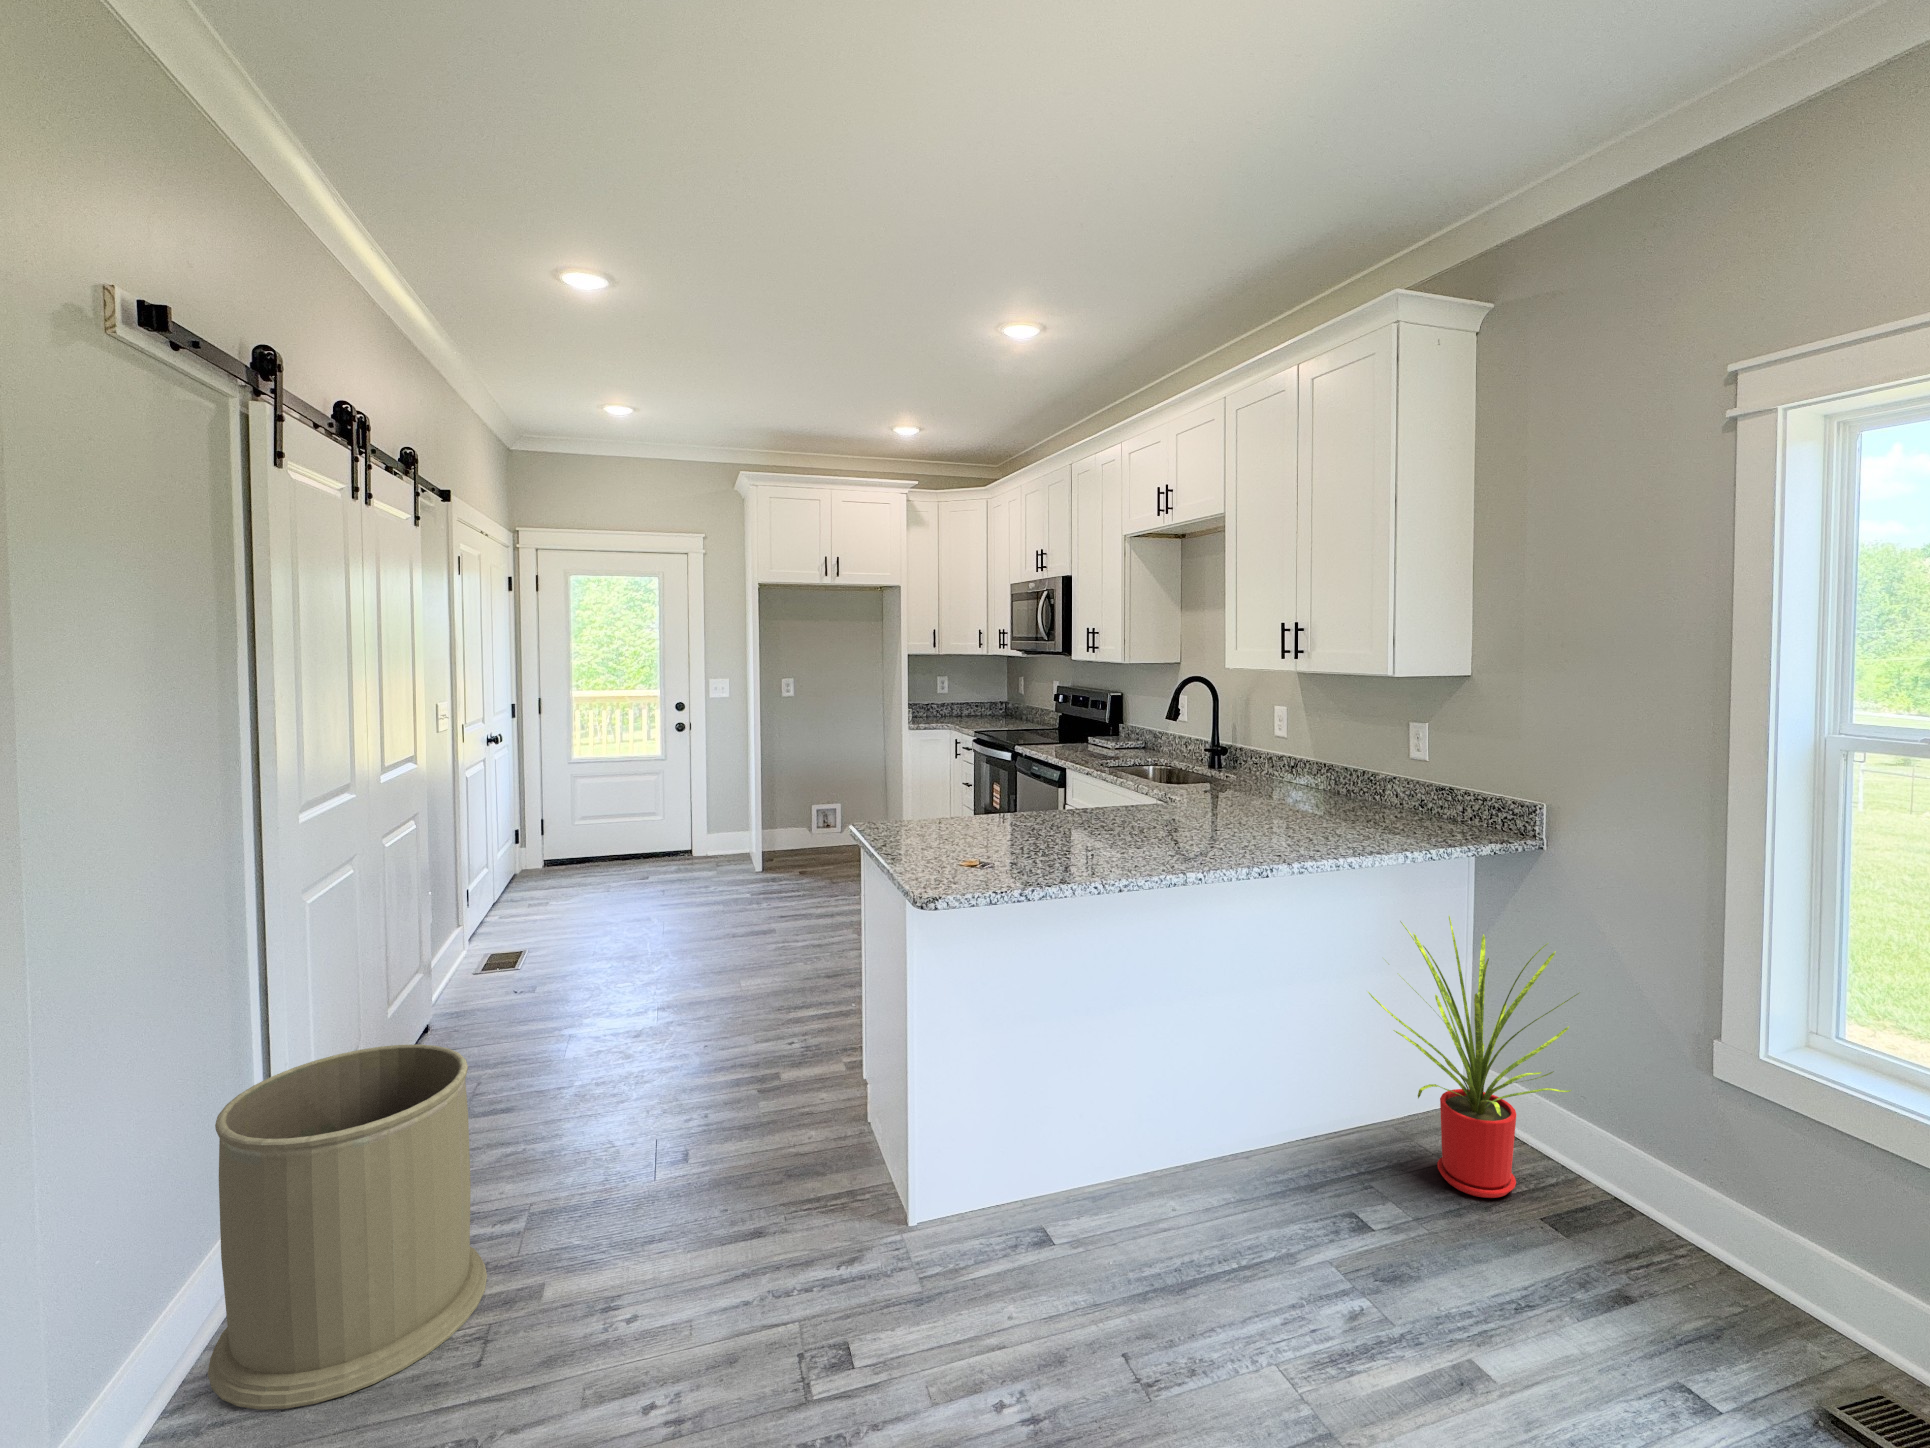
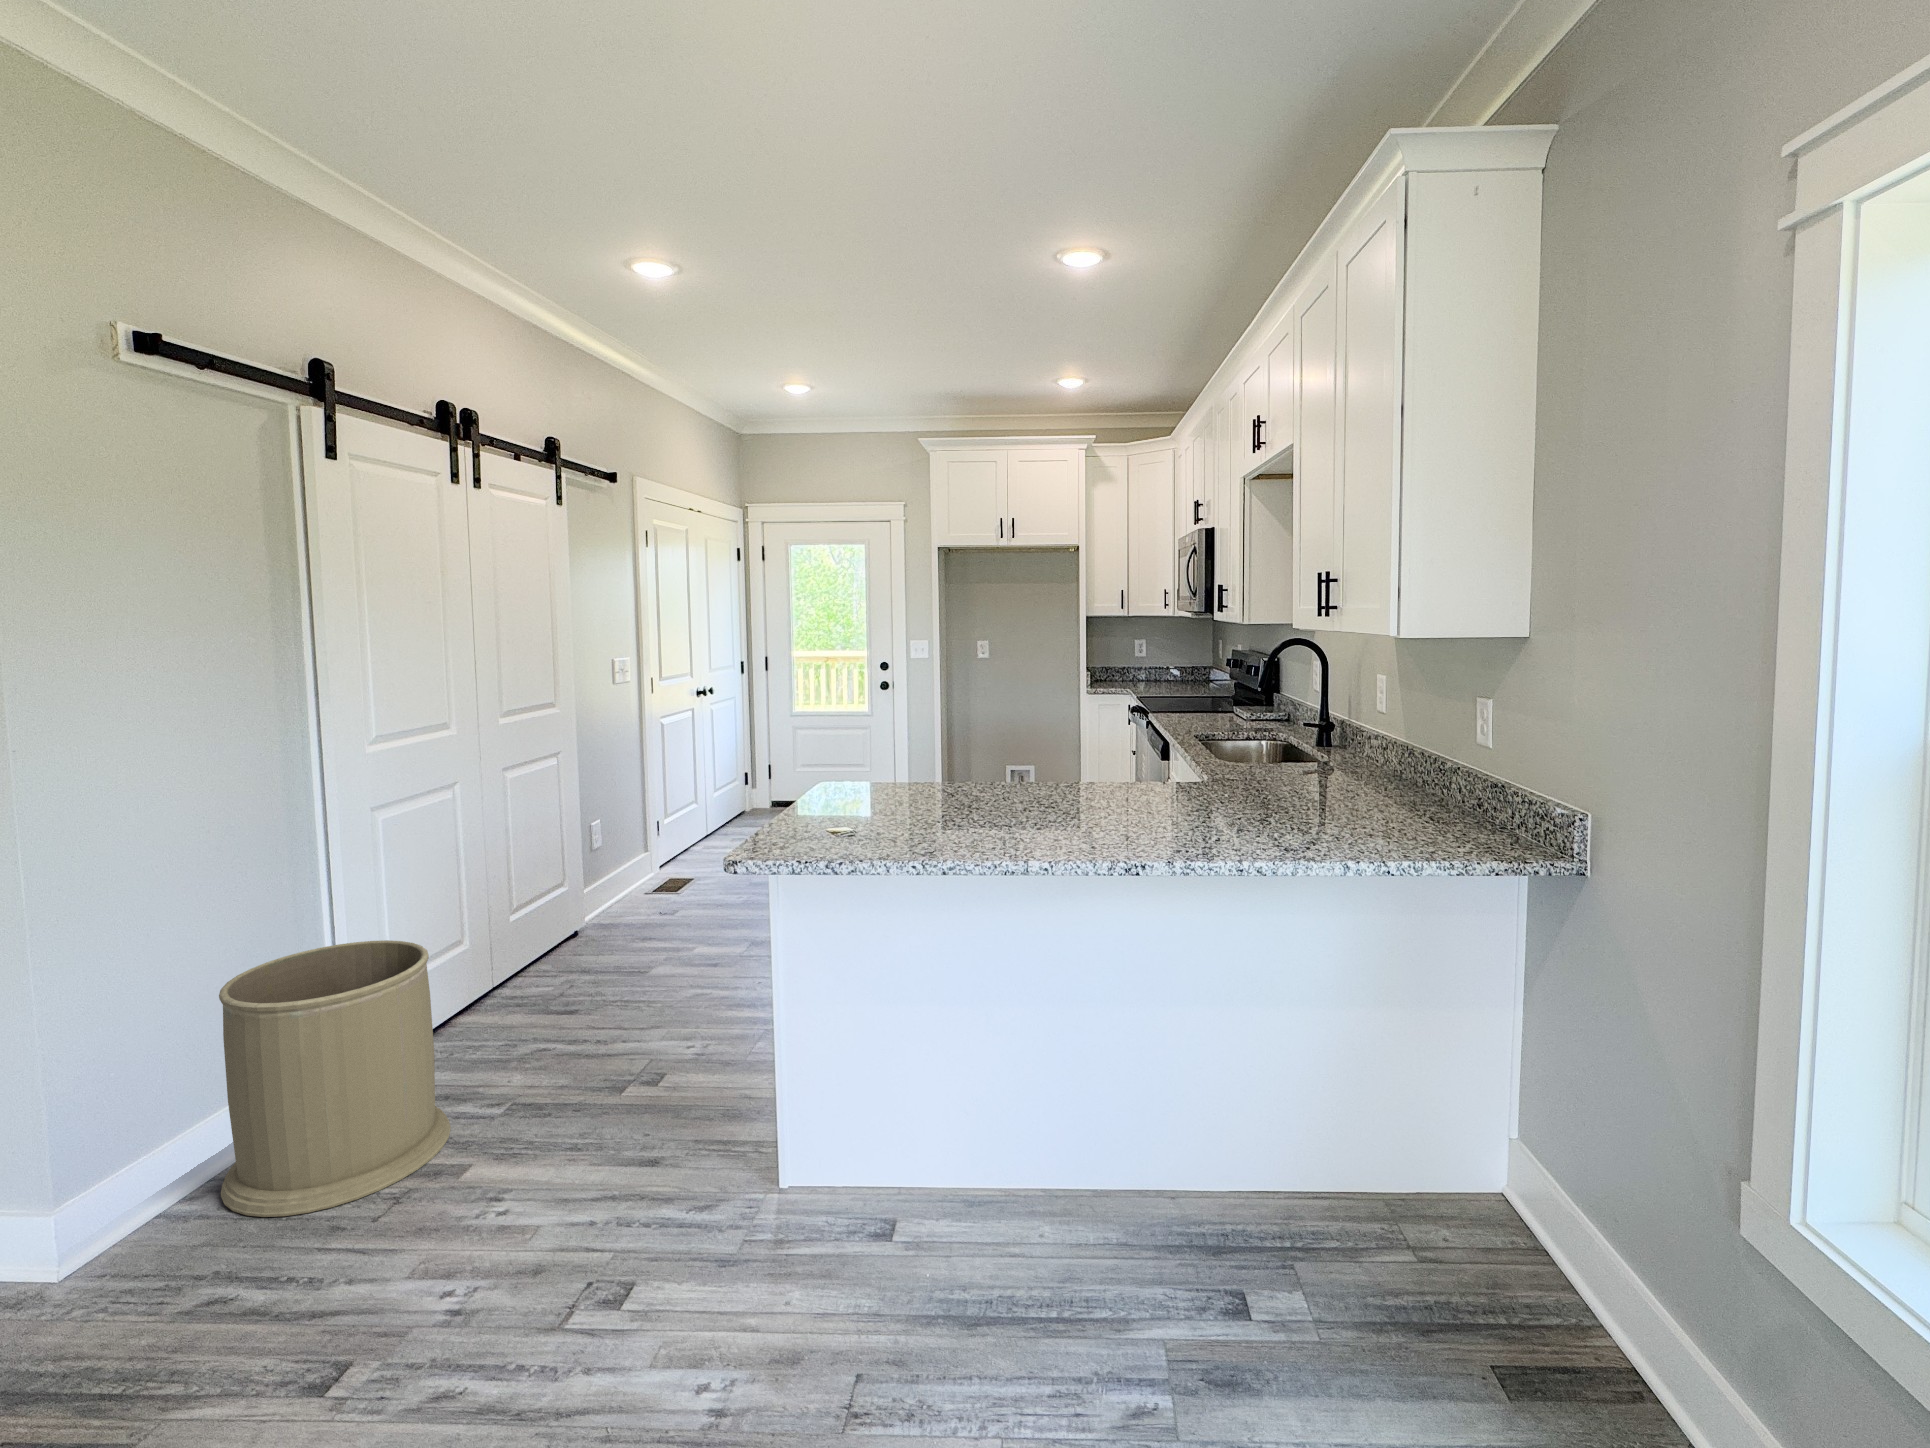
house plant: present [1368,916,1579,1198] -> none [1318,948,1588,1325]

